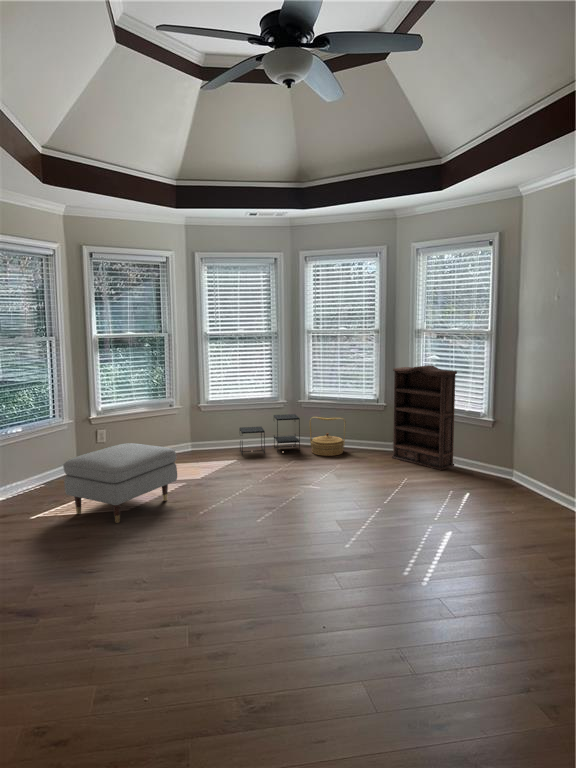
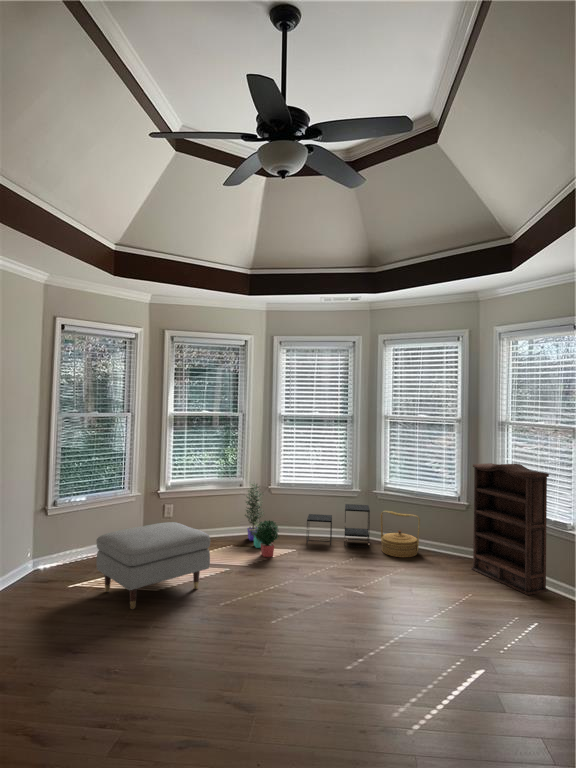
potted plant: none [177,402,224,469] -> present [245,484,279,557]

